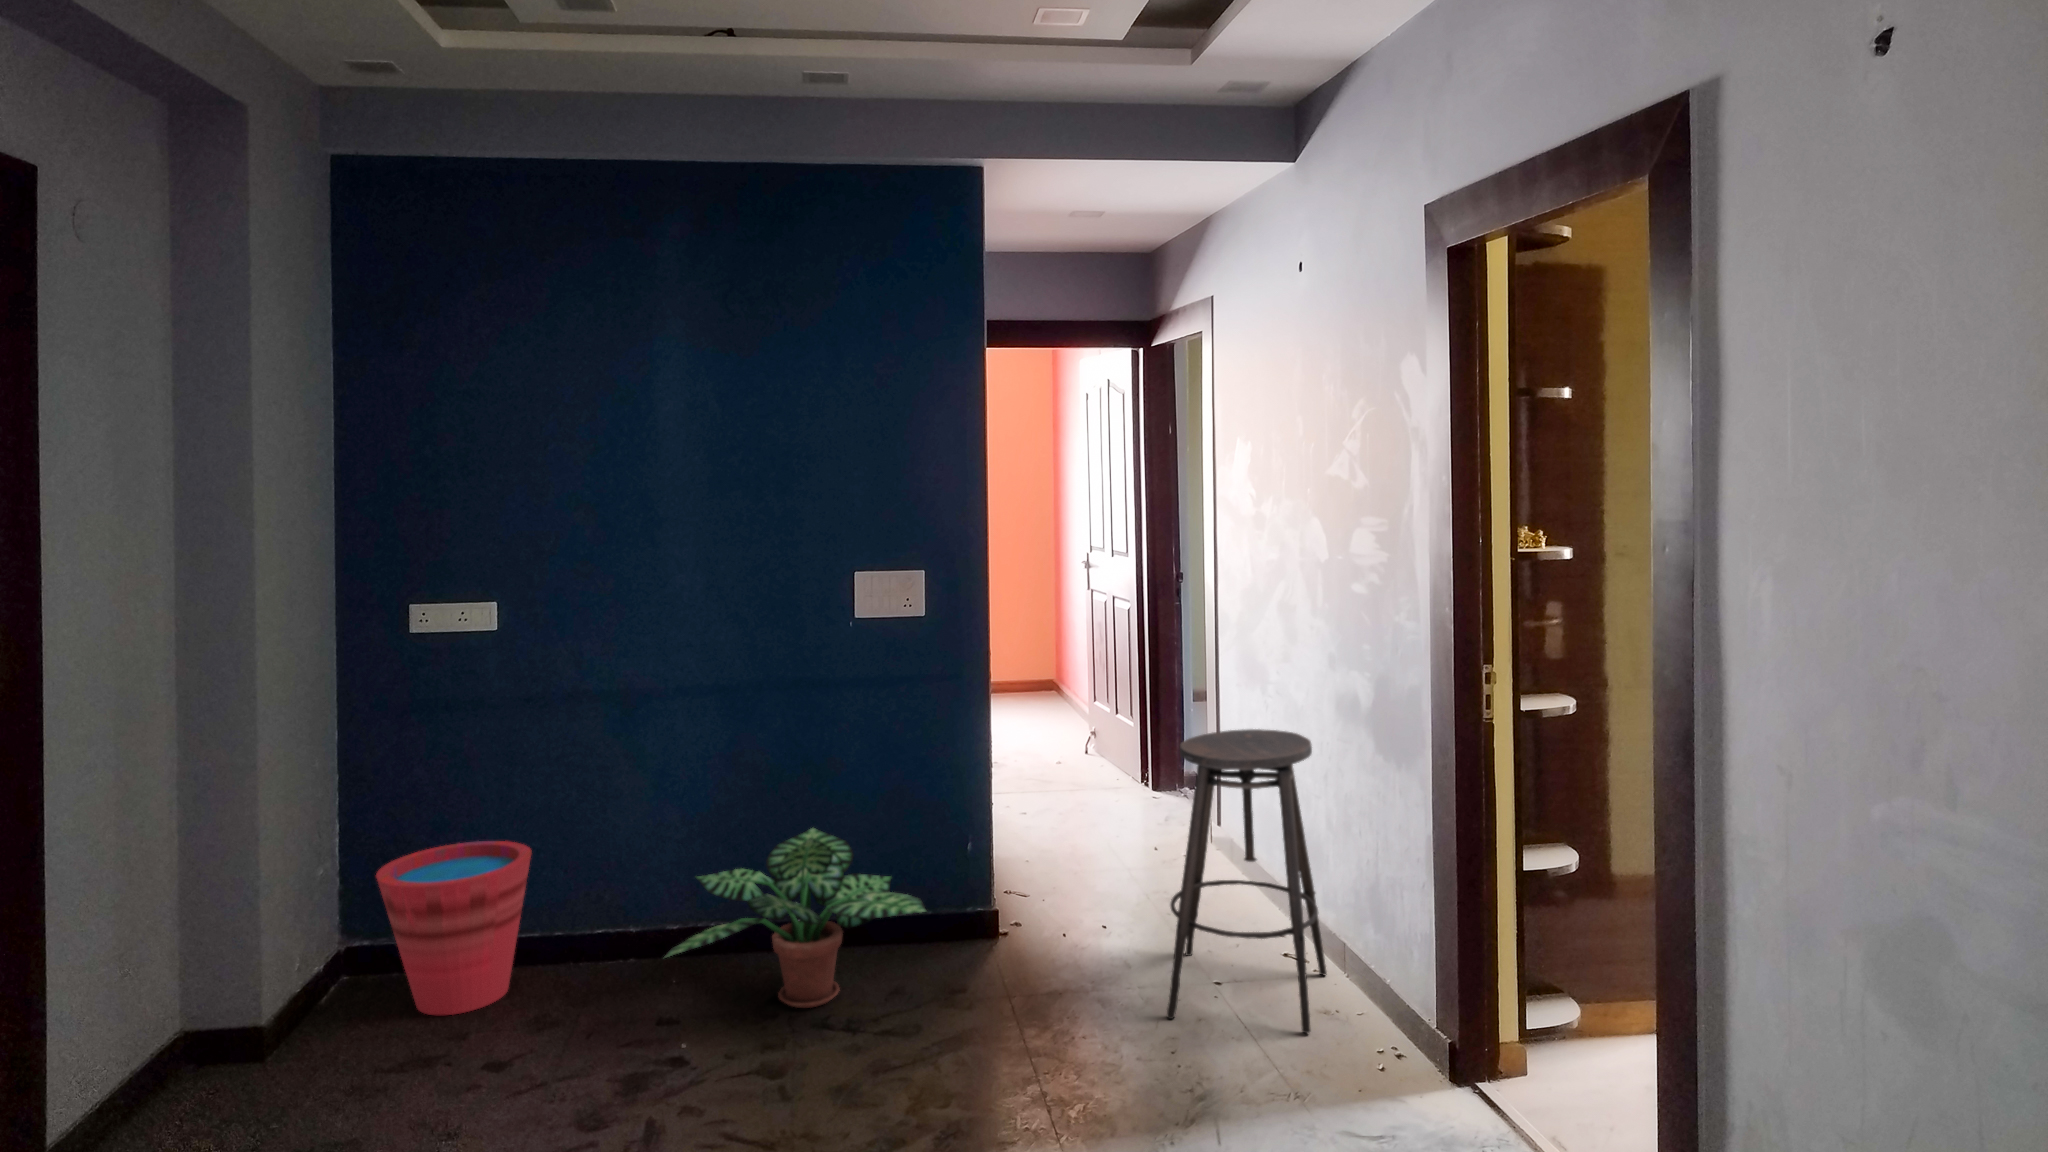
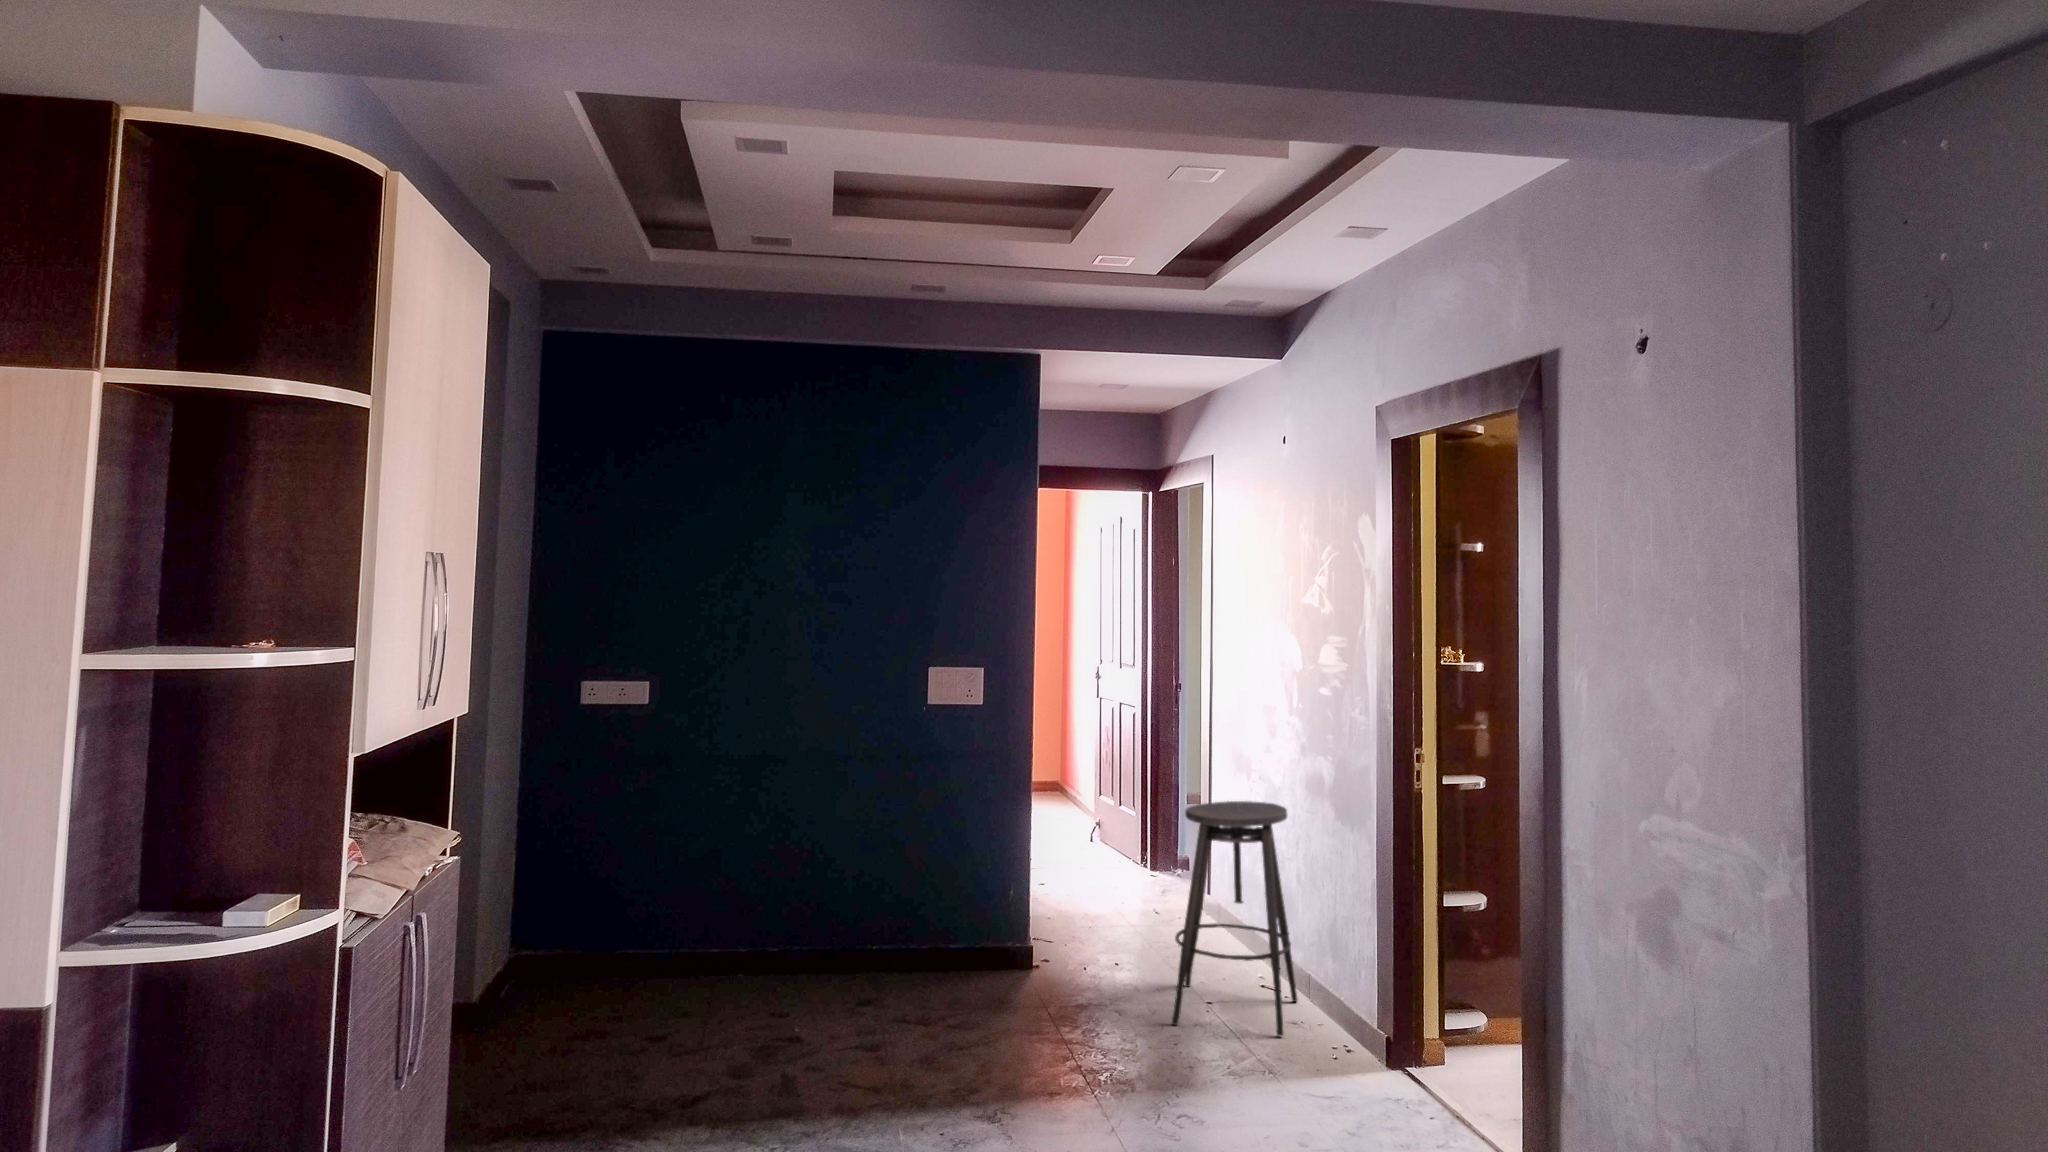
potted plant: present [665,828,926,1008] -> none [785,871,989,1011]
bucket: present [376,841,532,1015] -> none [553,873,669,1007]

